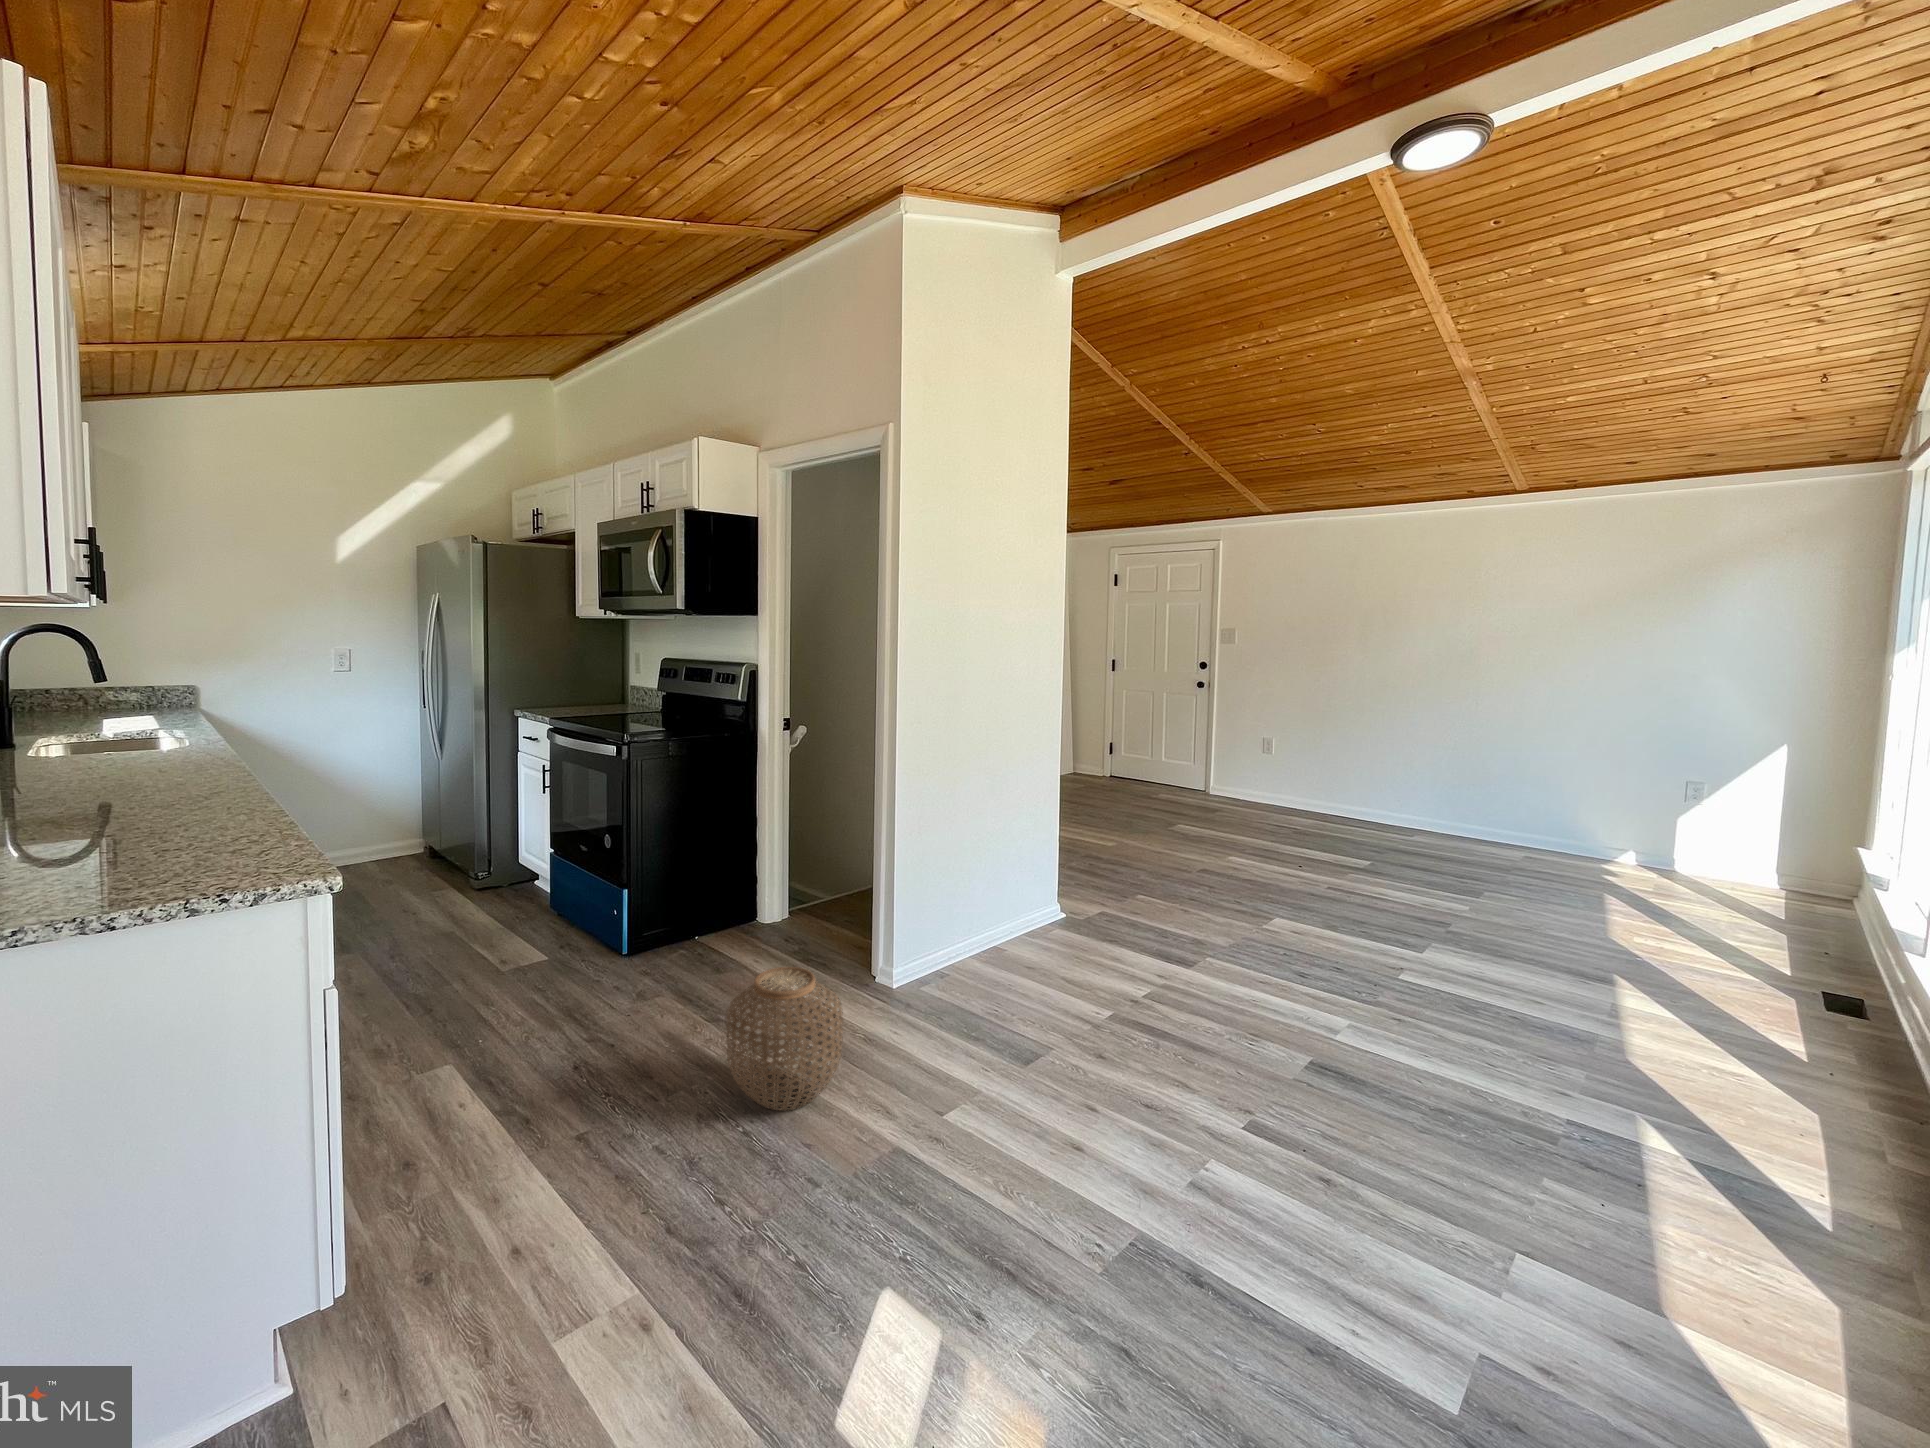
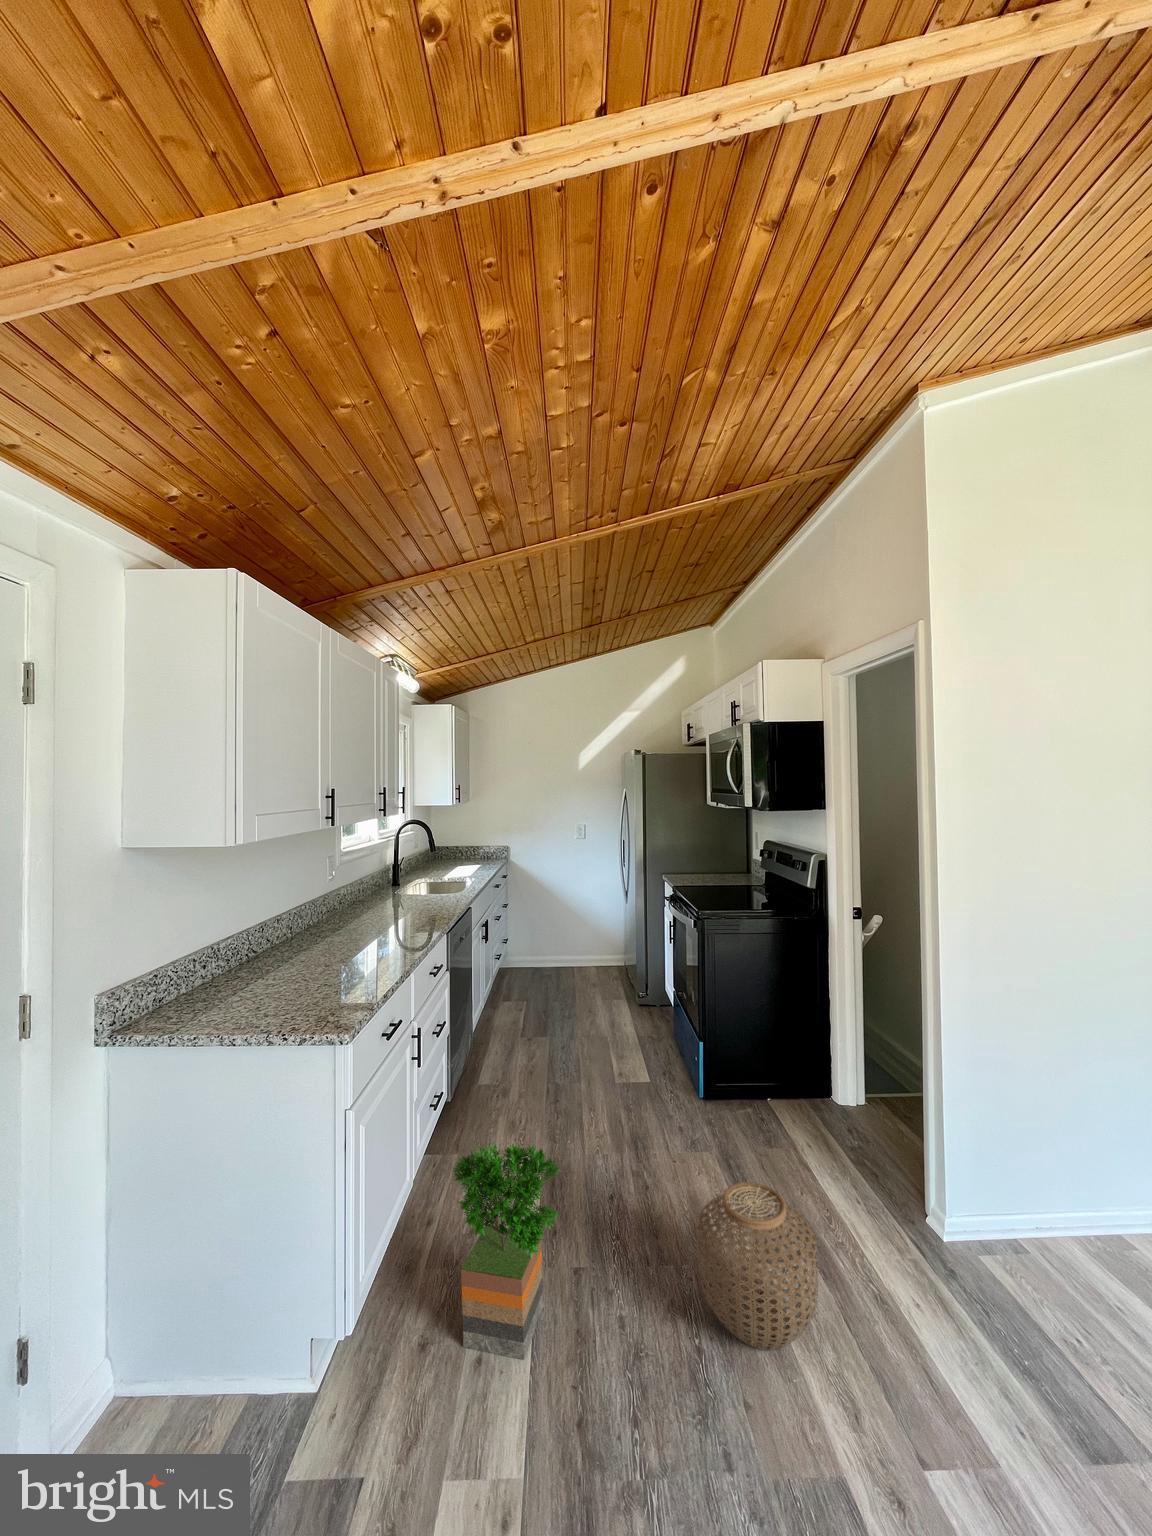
potted tree: none [442,991,605,1252] -> present [453,1143,560,1359]

